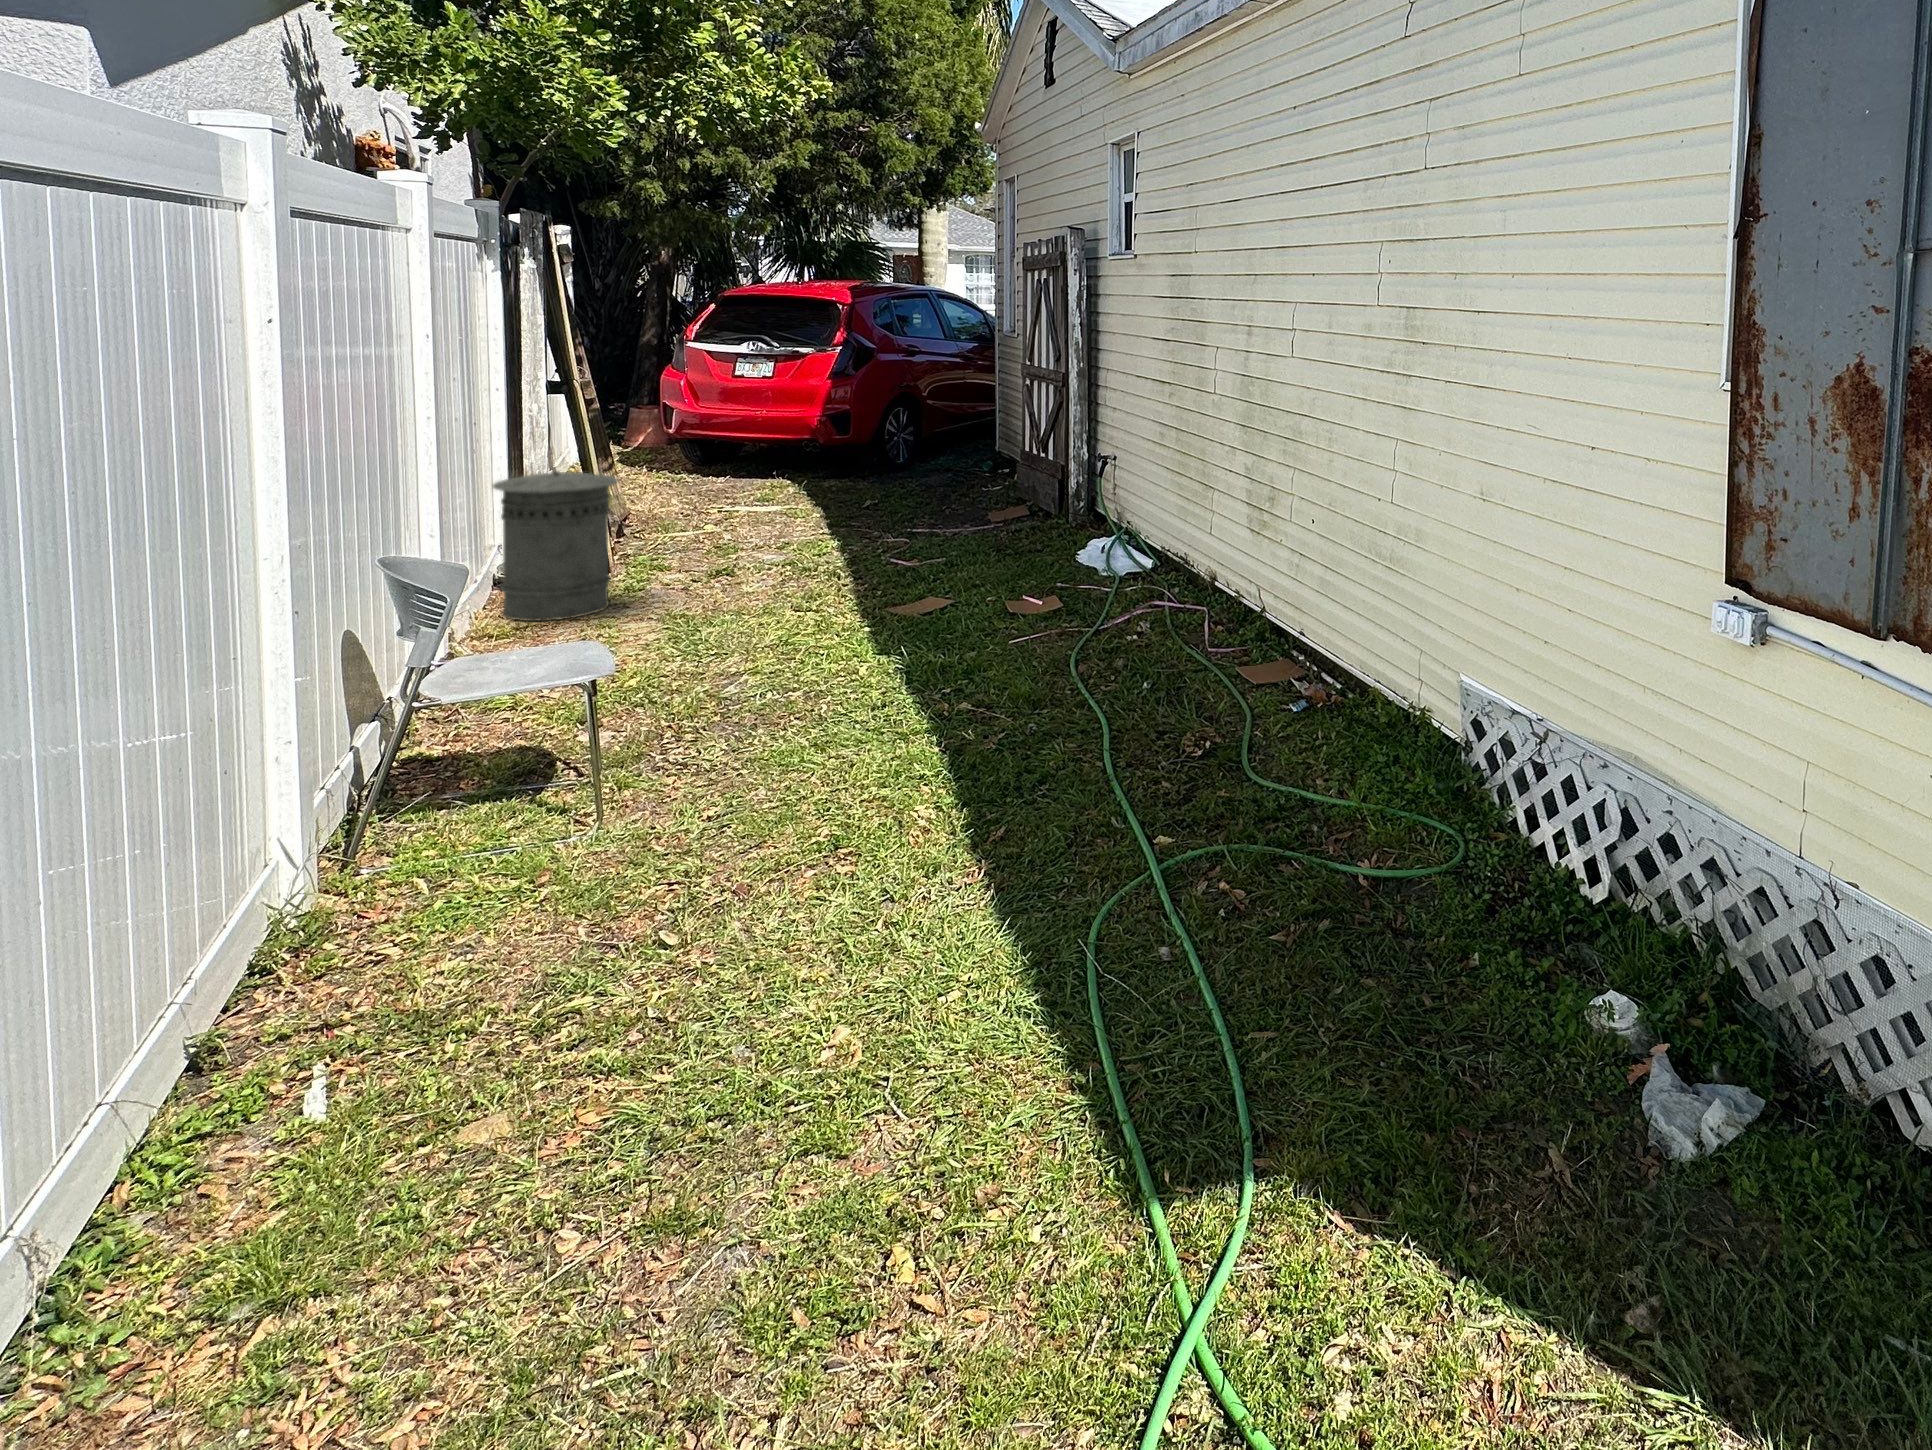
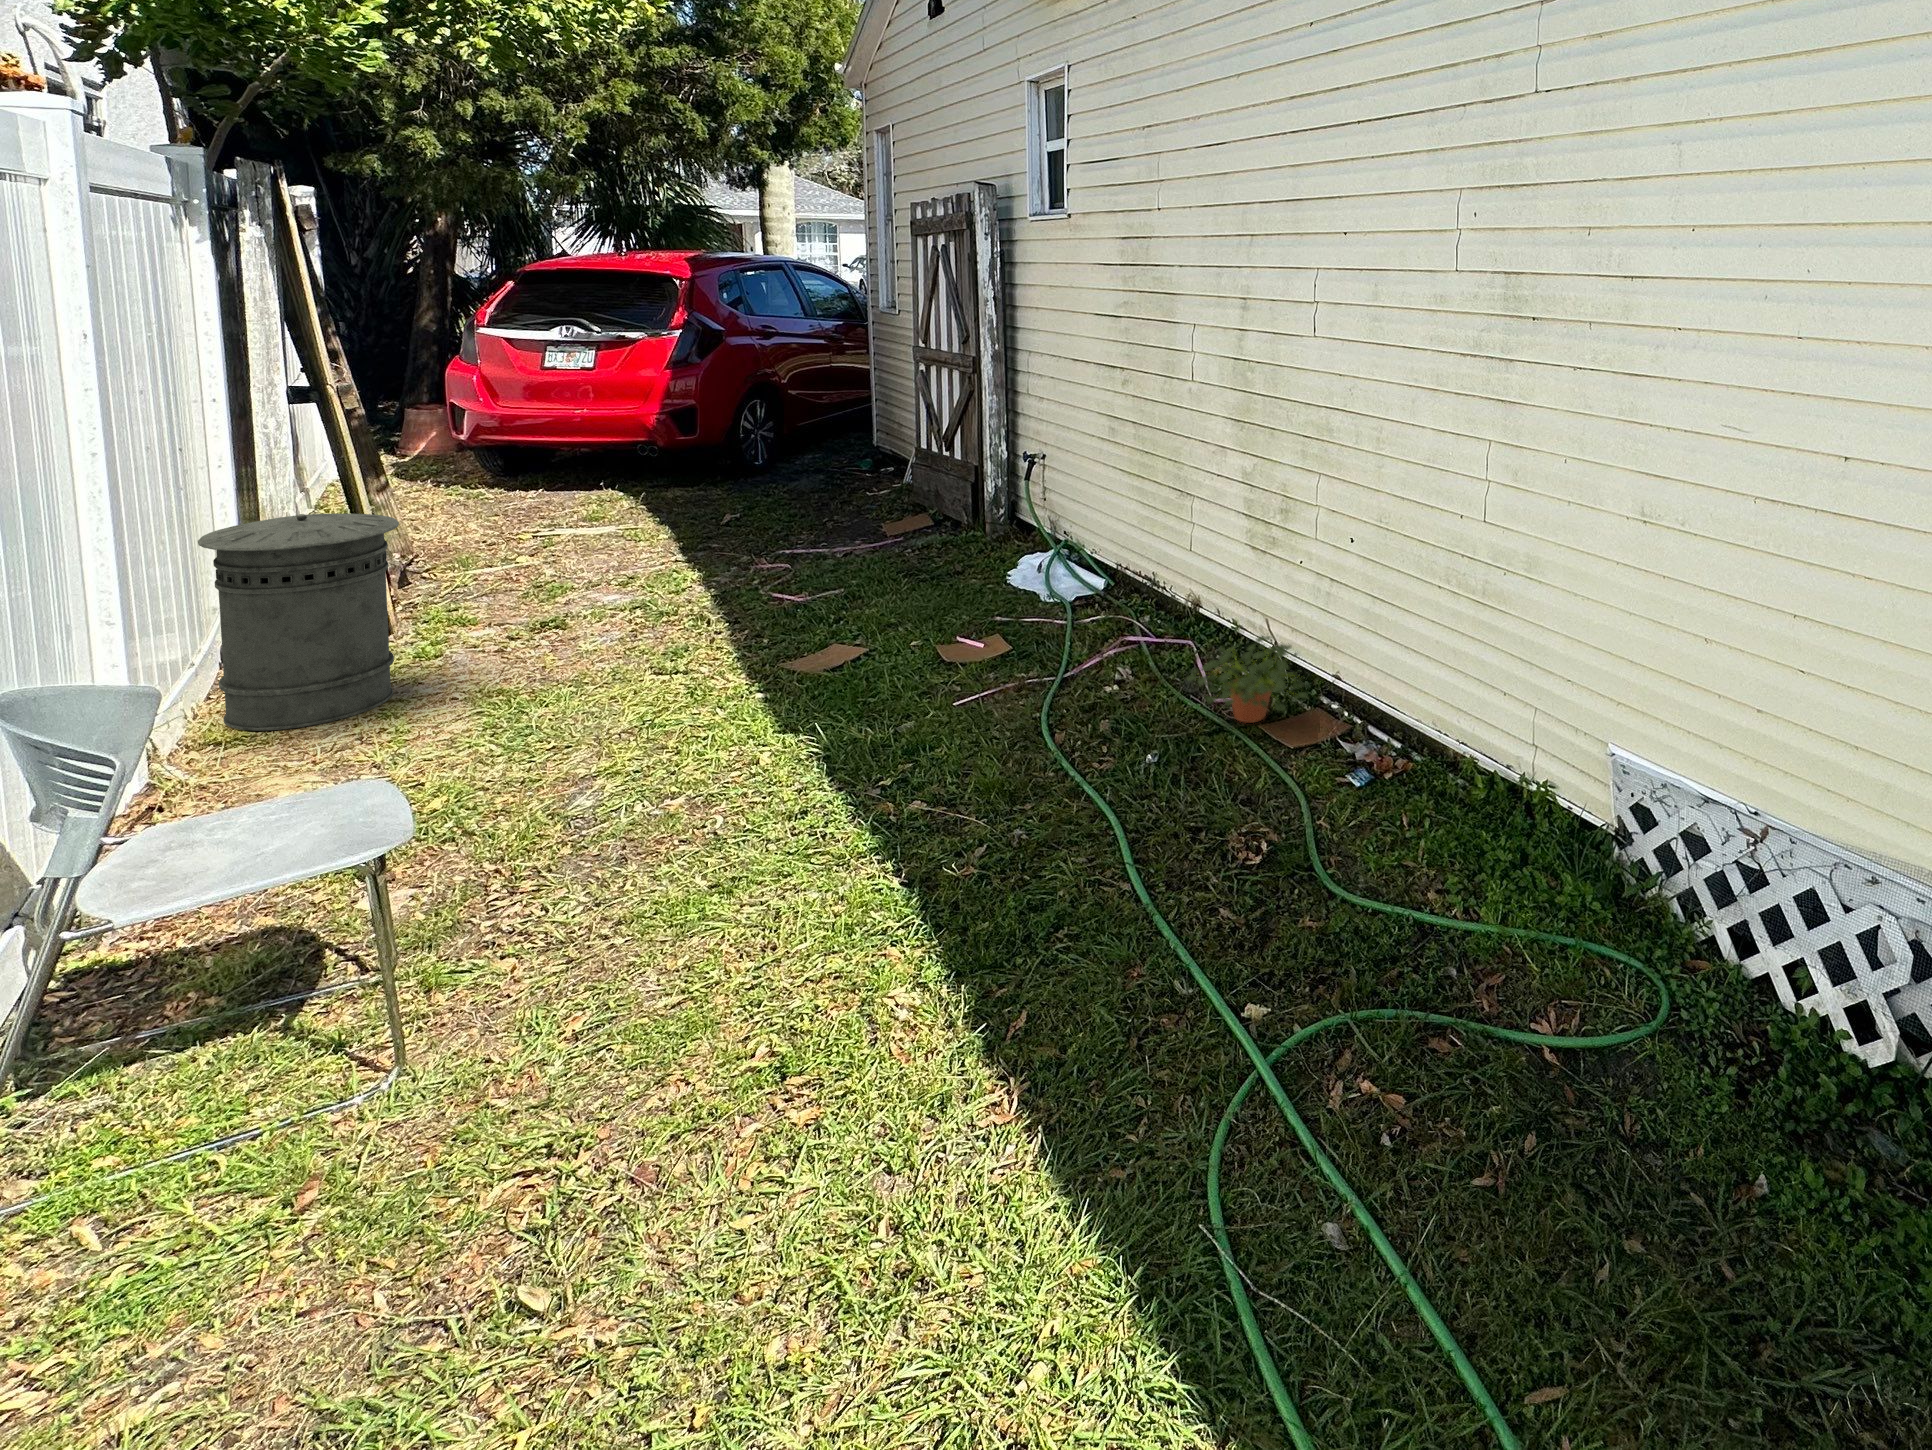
potted plant: none [1159,592,1260,656] -> present [1187,636,1308,723]

